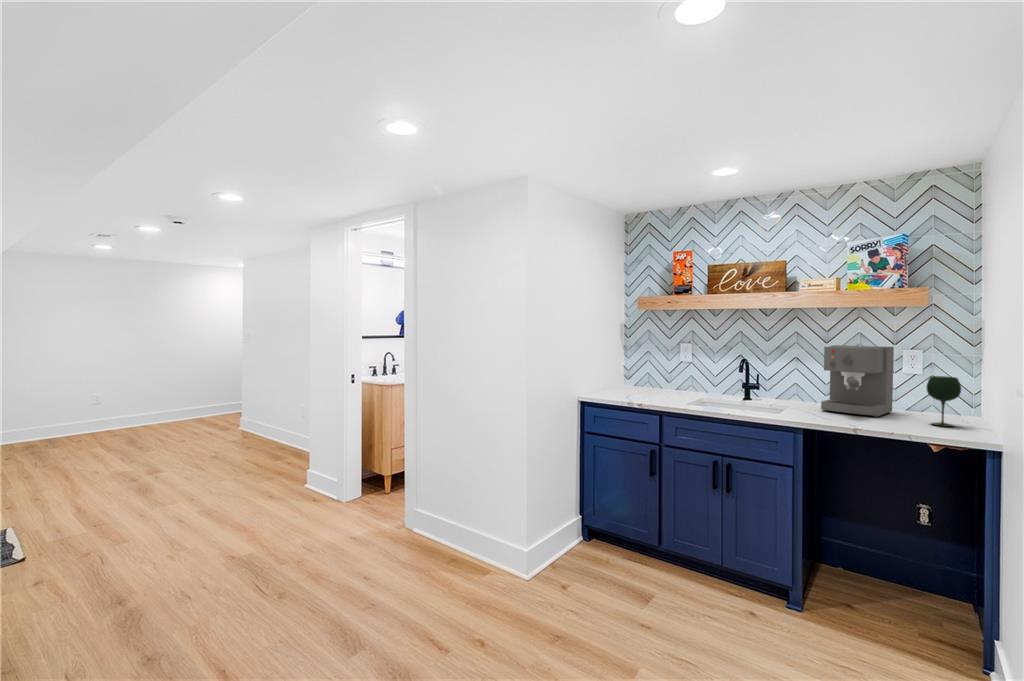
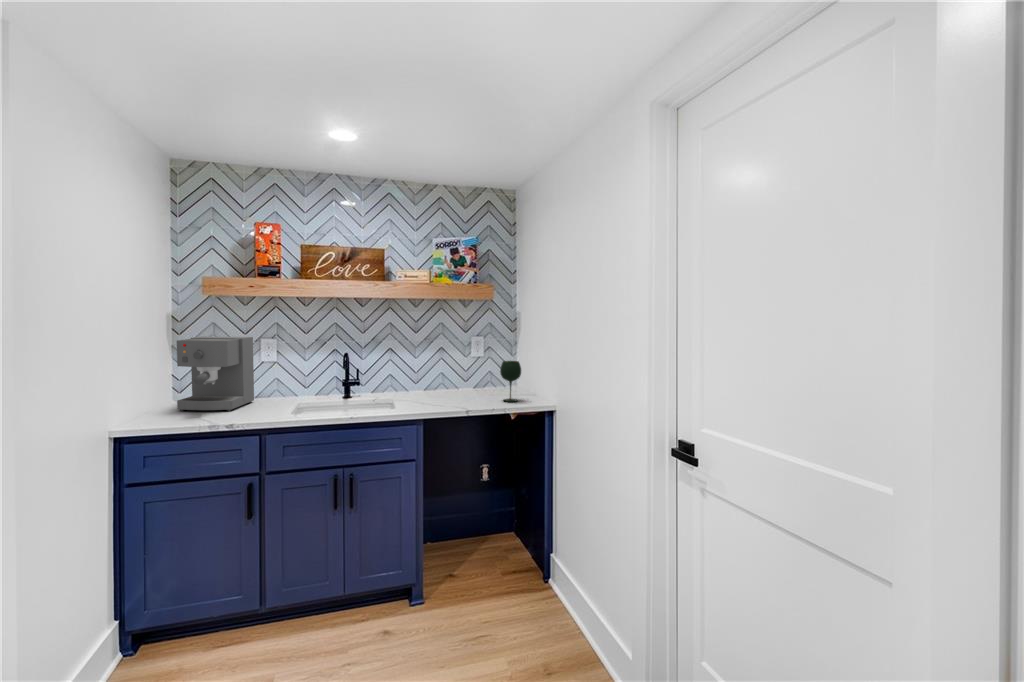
coffee maker: present [821,345,894,417] -> present [177,336,254,411]

